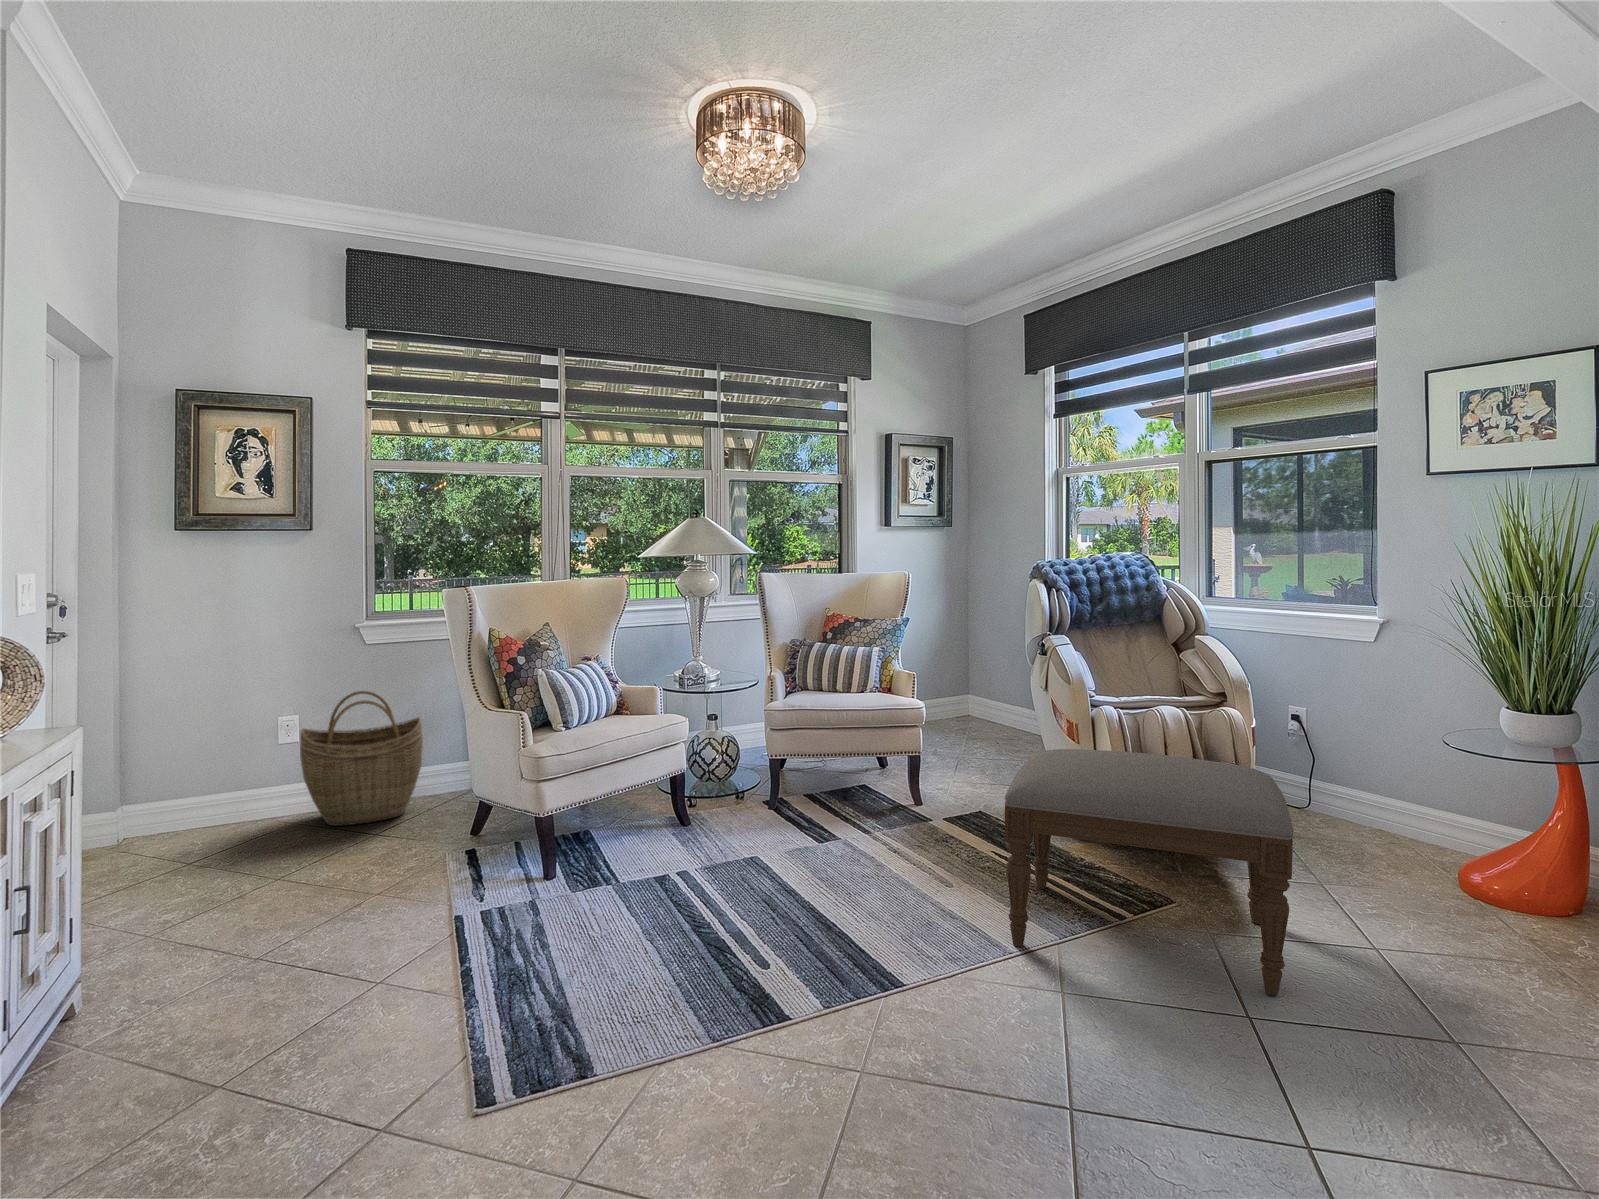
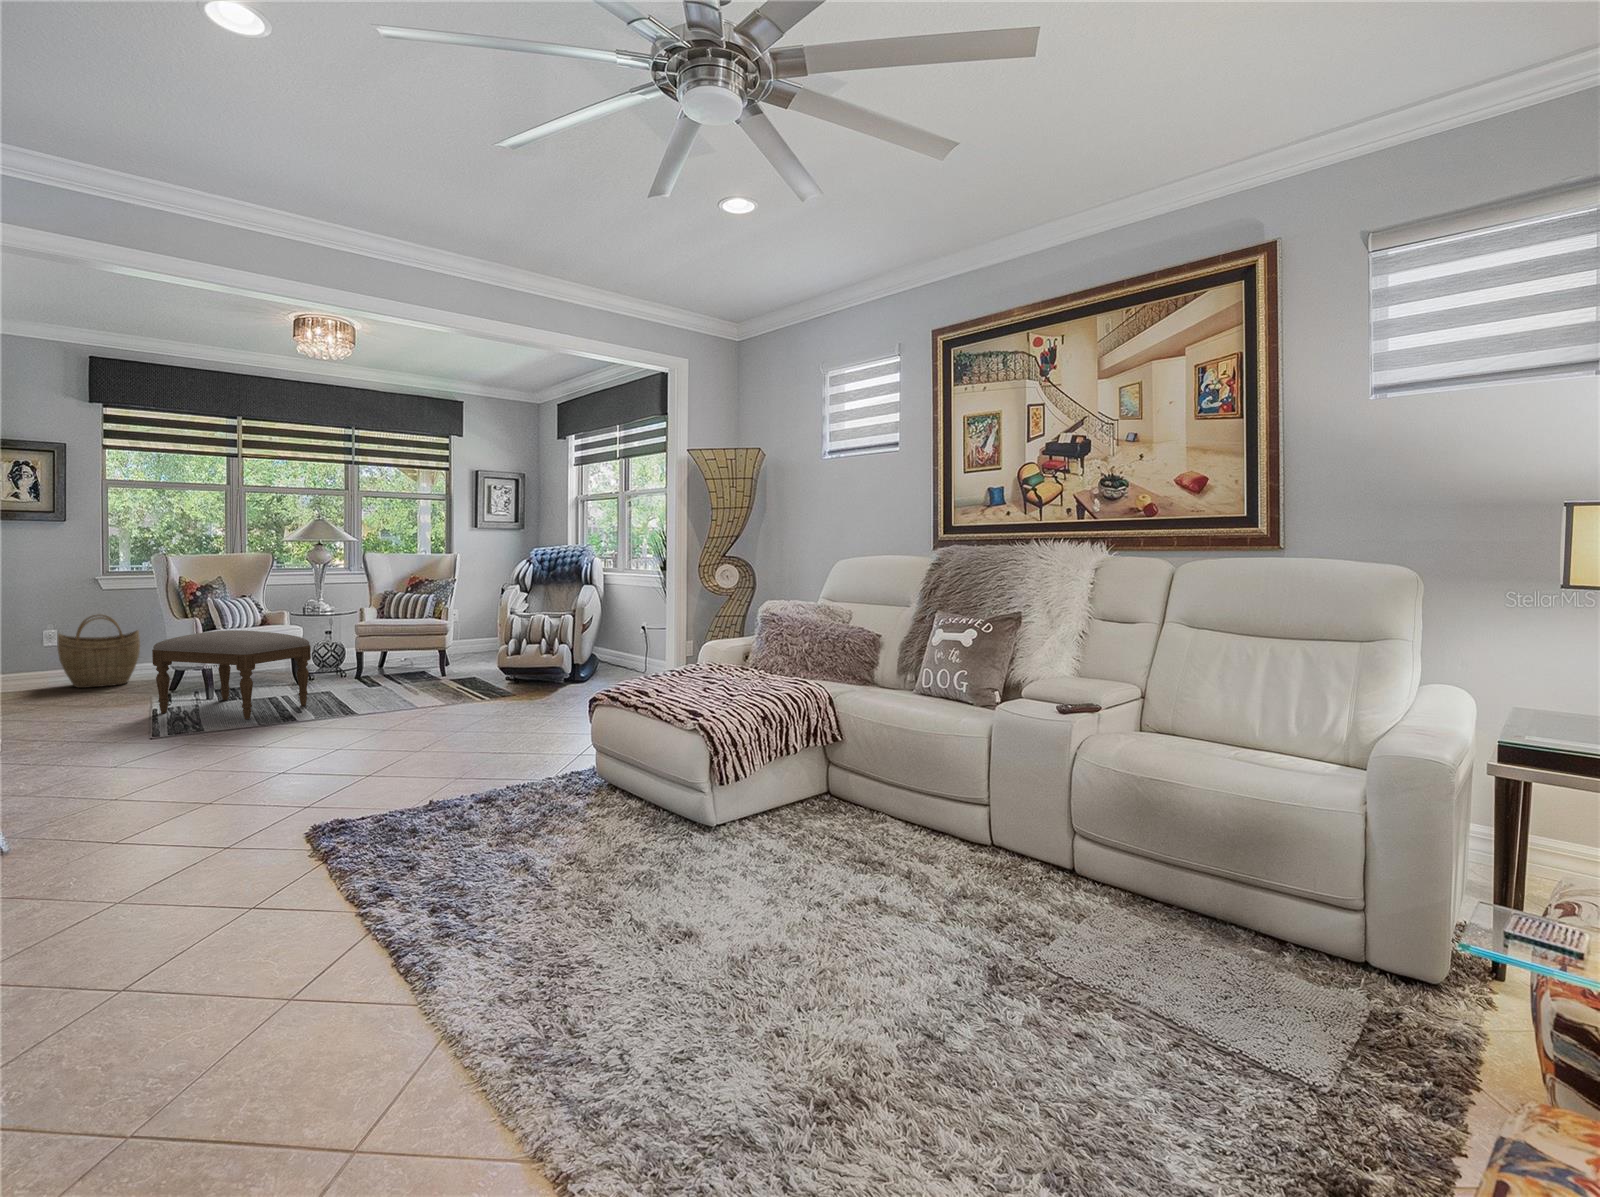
ottoman: present [1005,749,1294,995] -> present [152,630,311,719]

